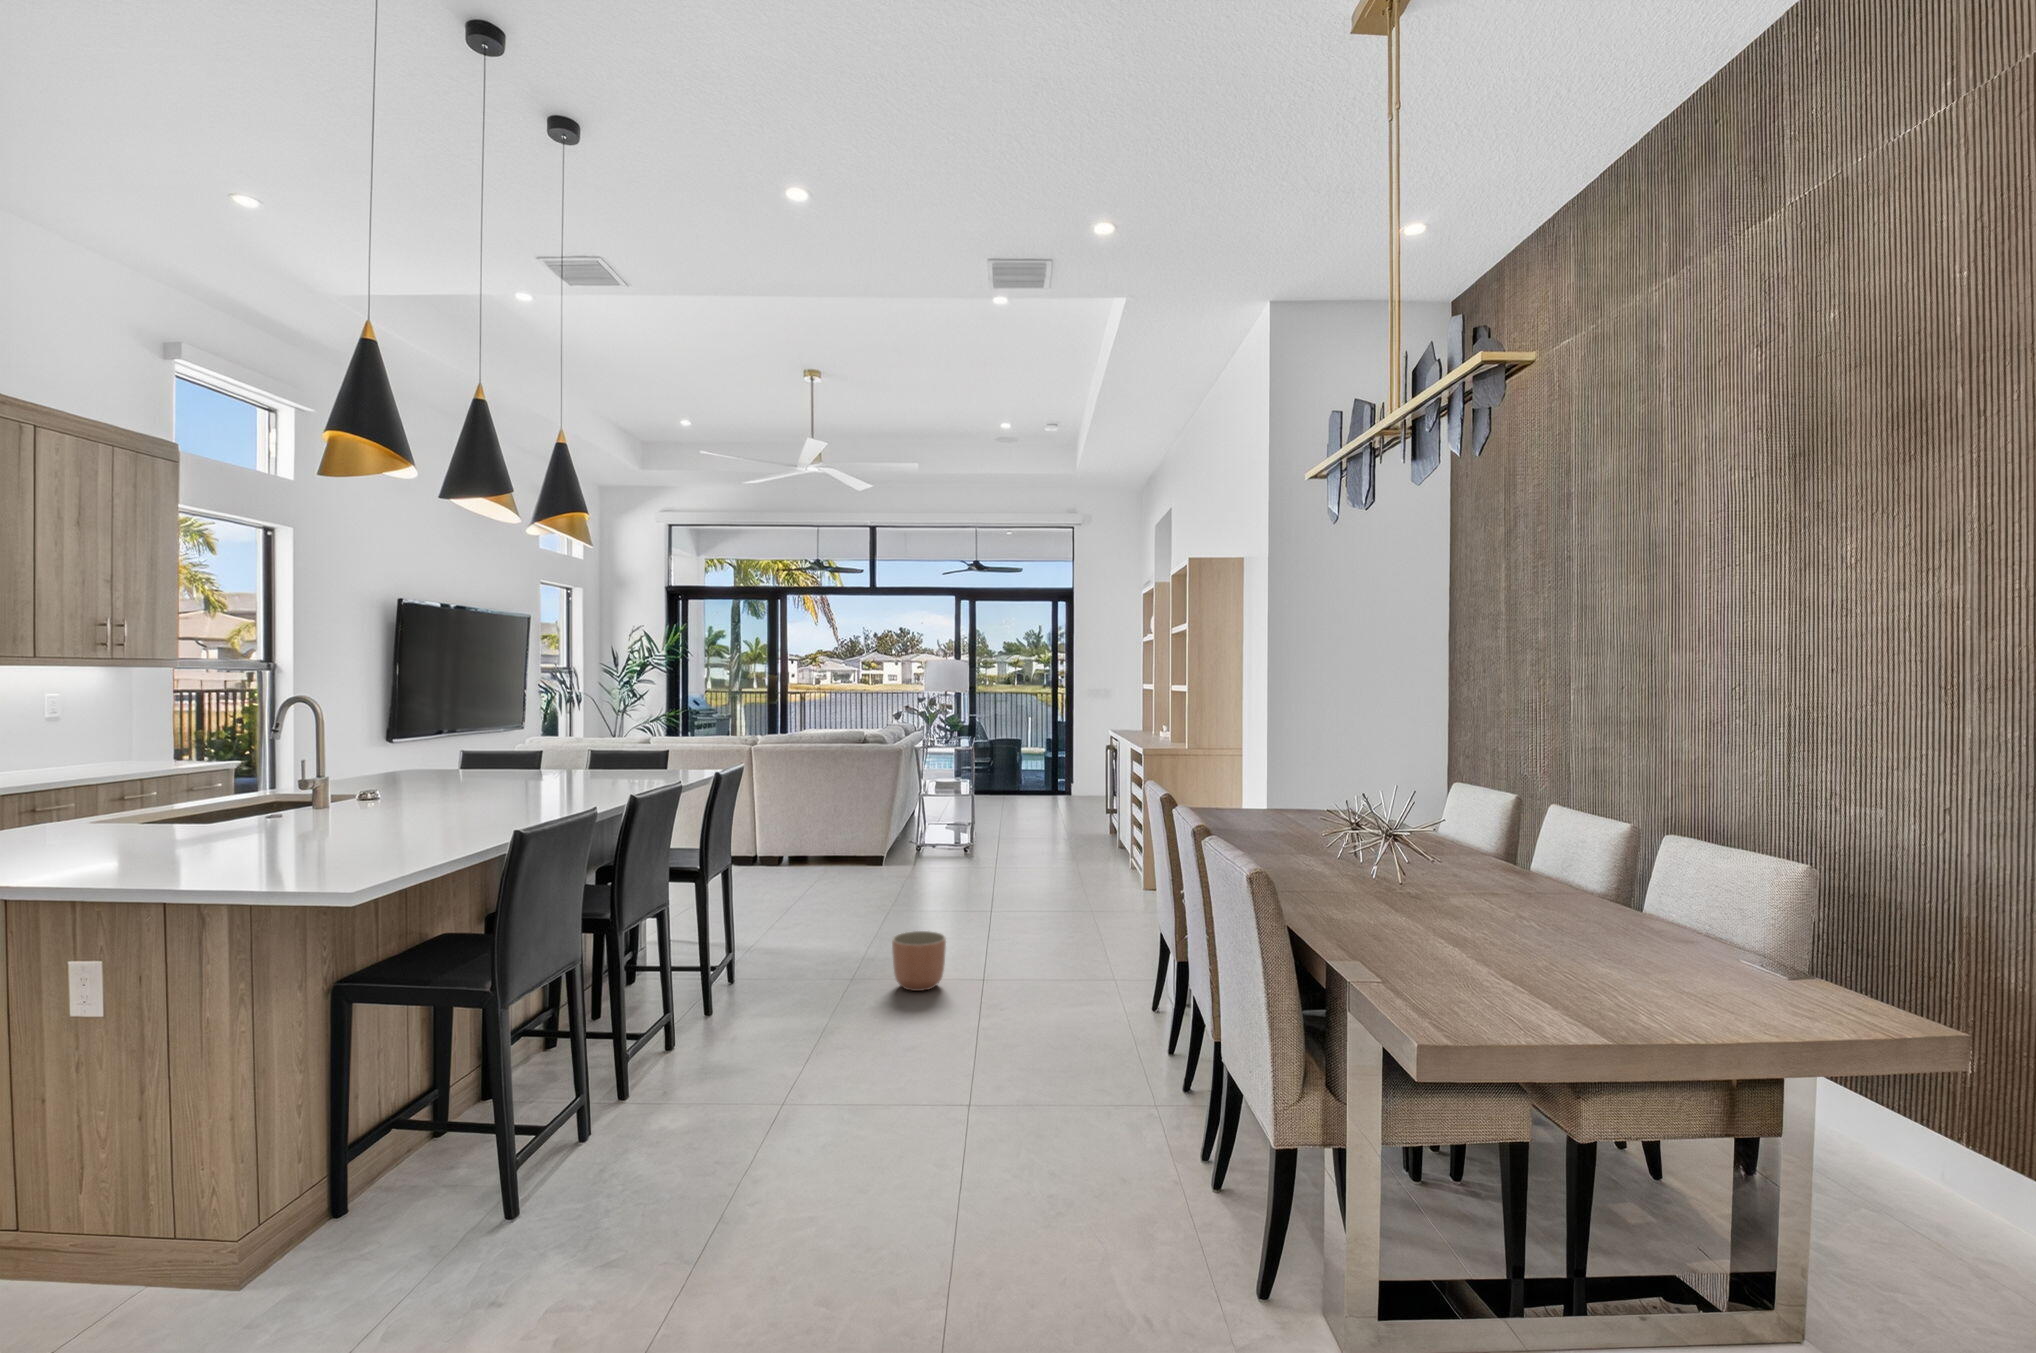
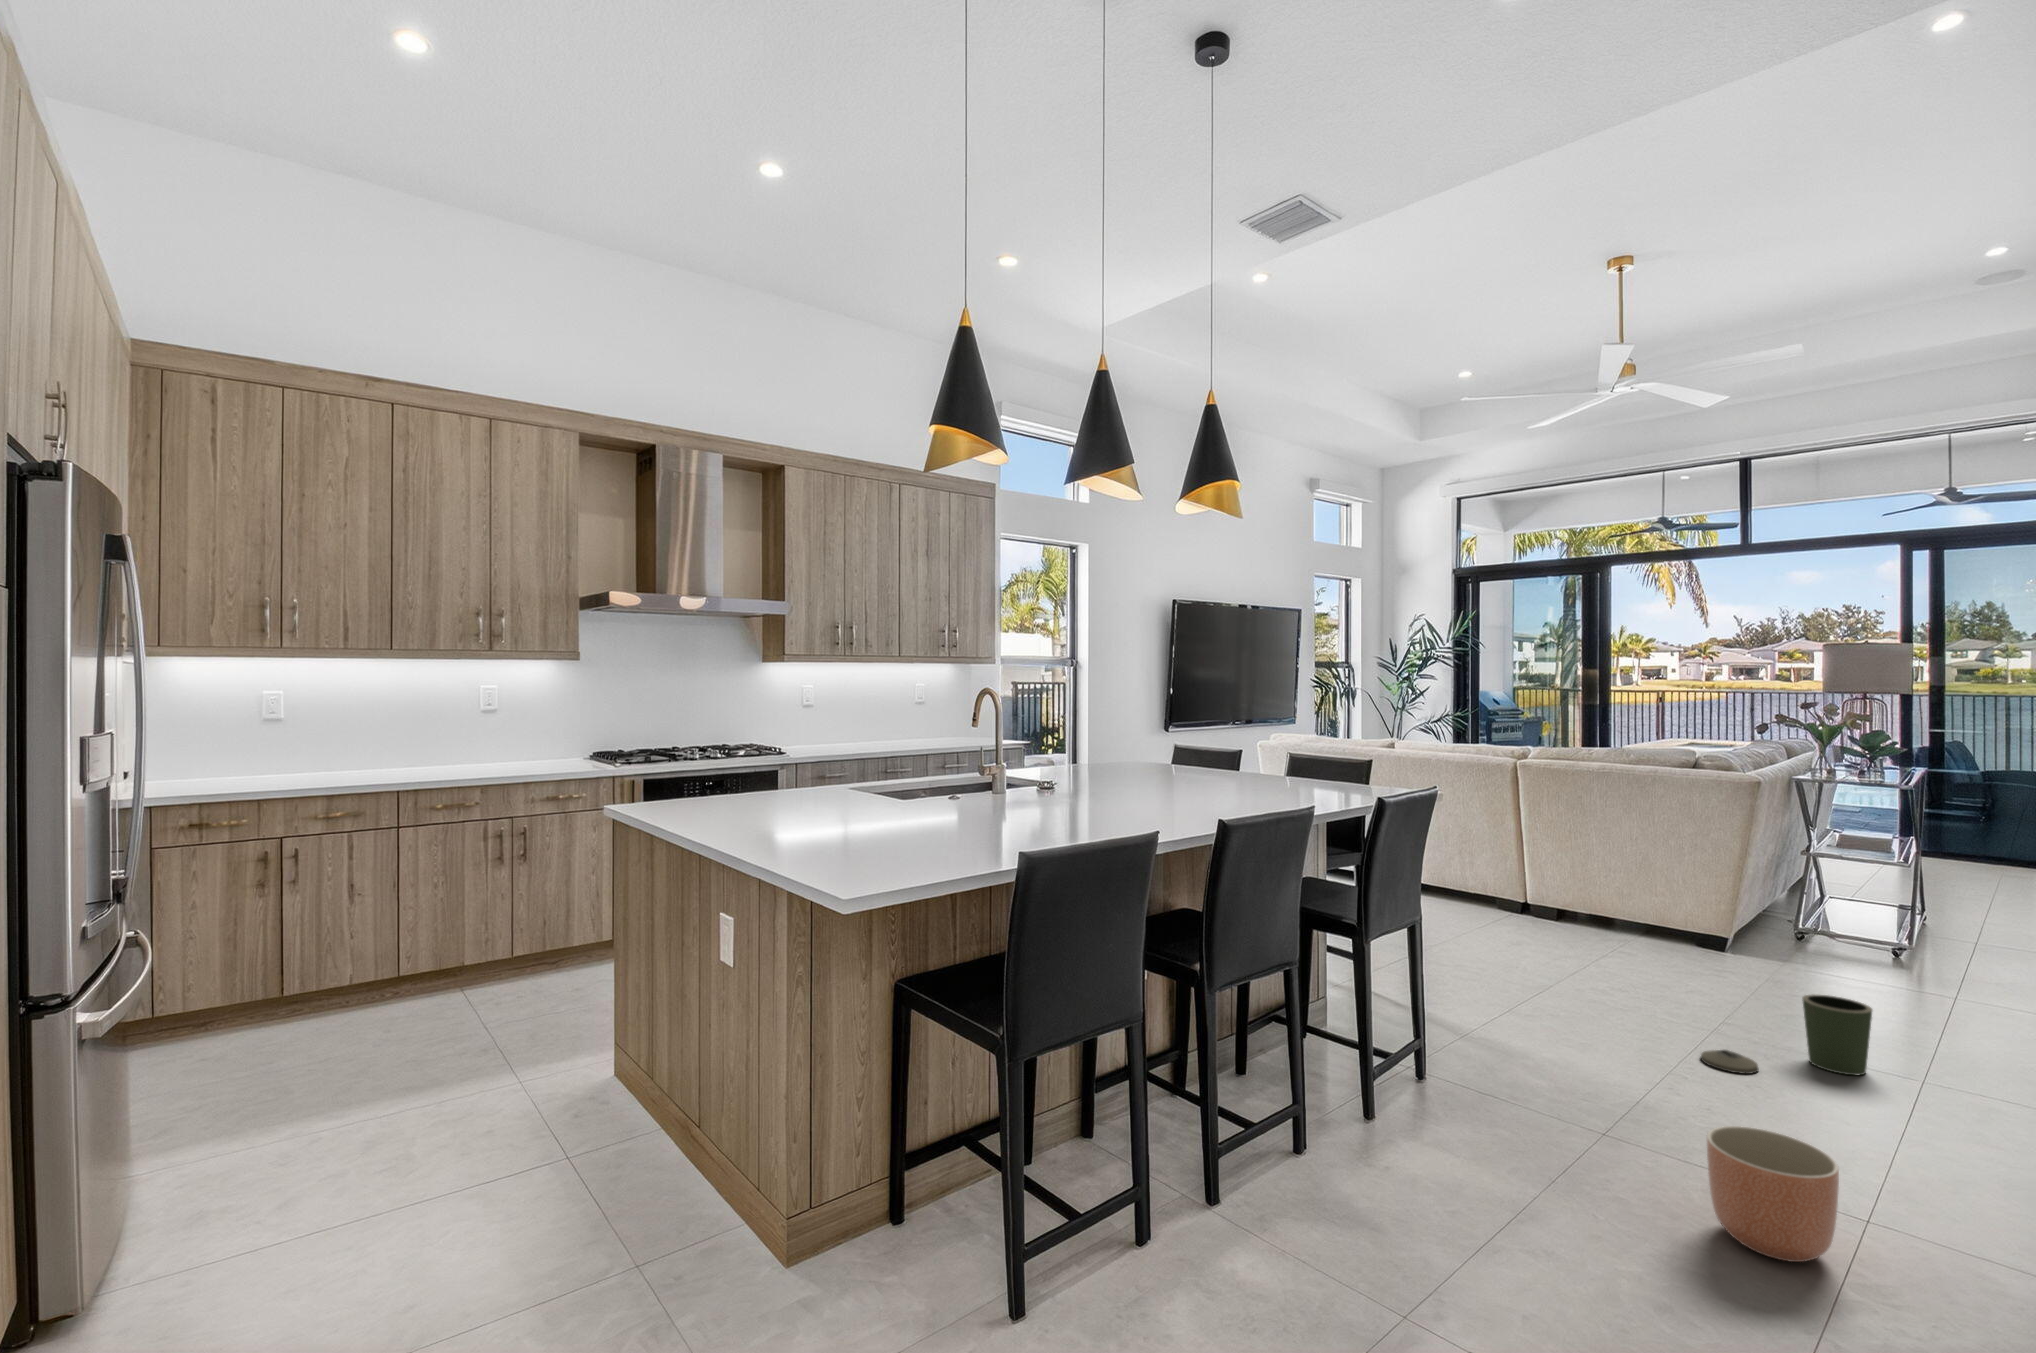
trash can: none [874,872,951,925] -> present [1701,994,1872,1075]

